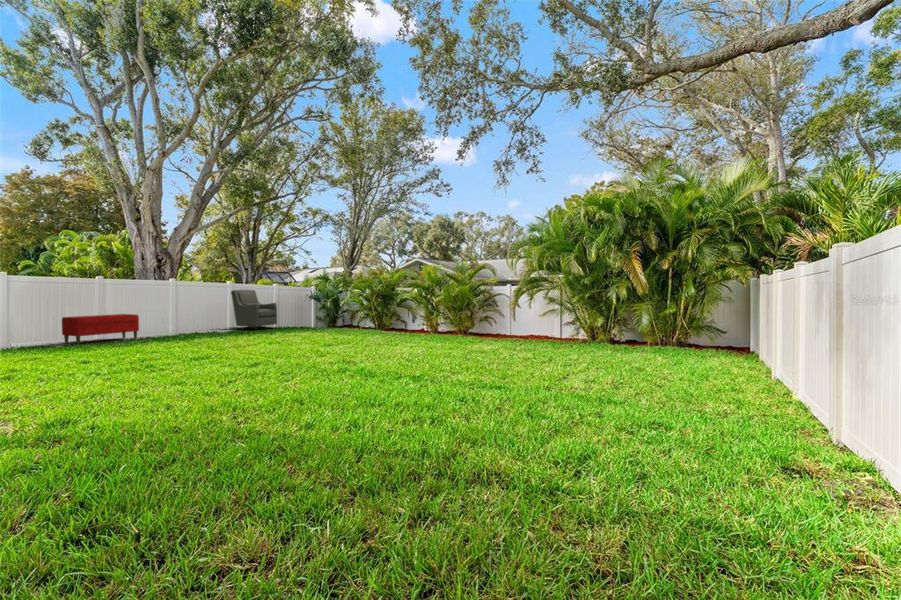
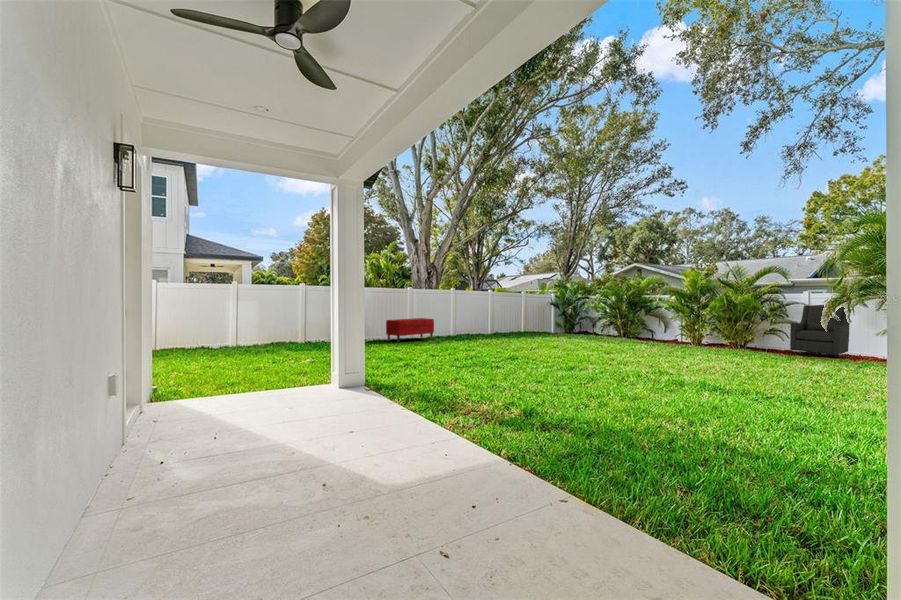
chair: present [231,289,277,330] -> present [790,305,850,357]

